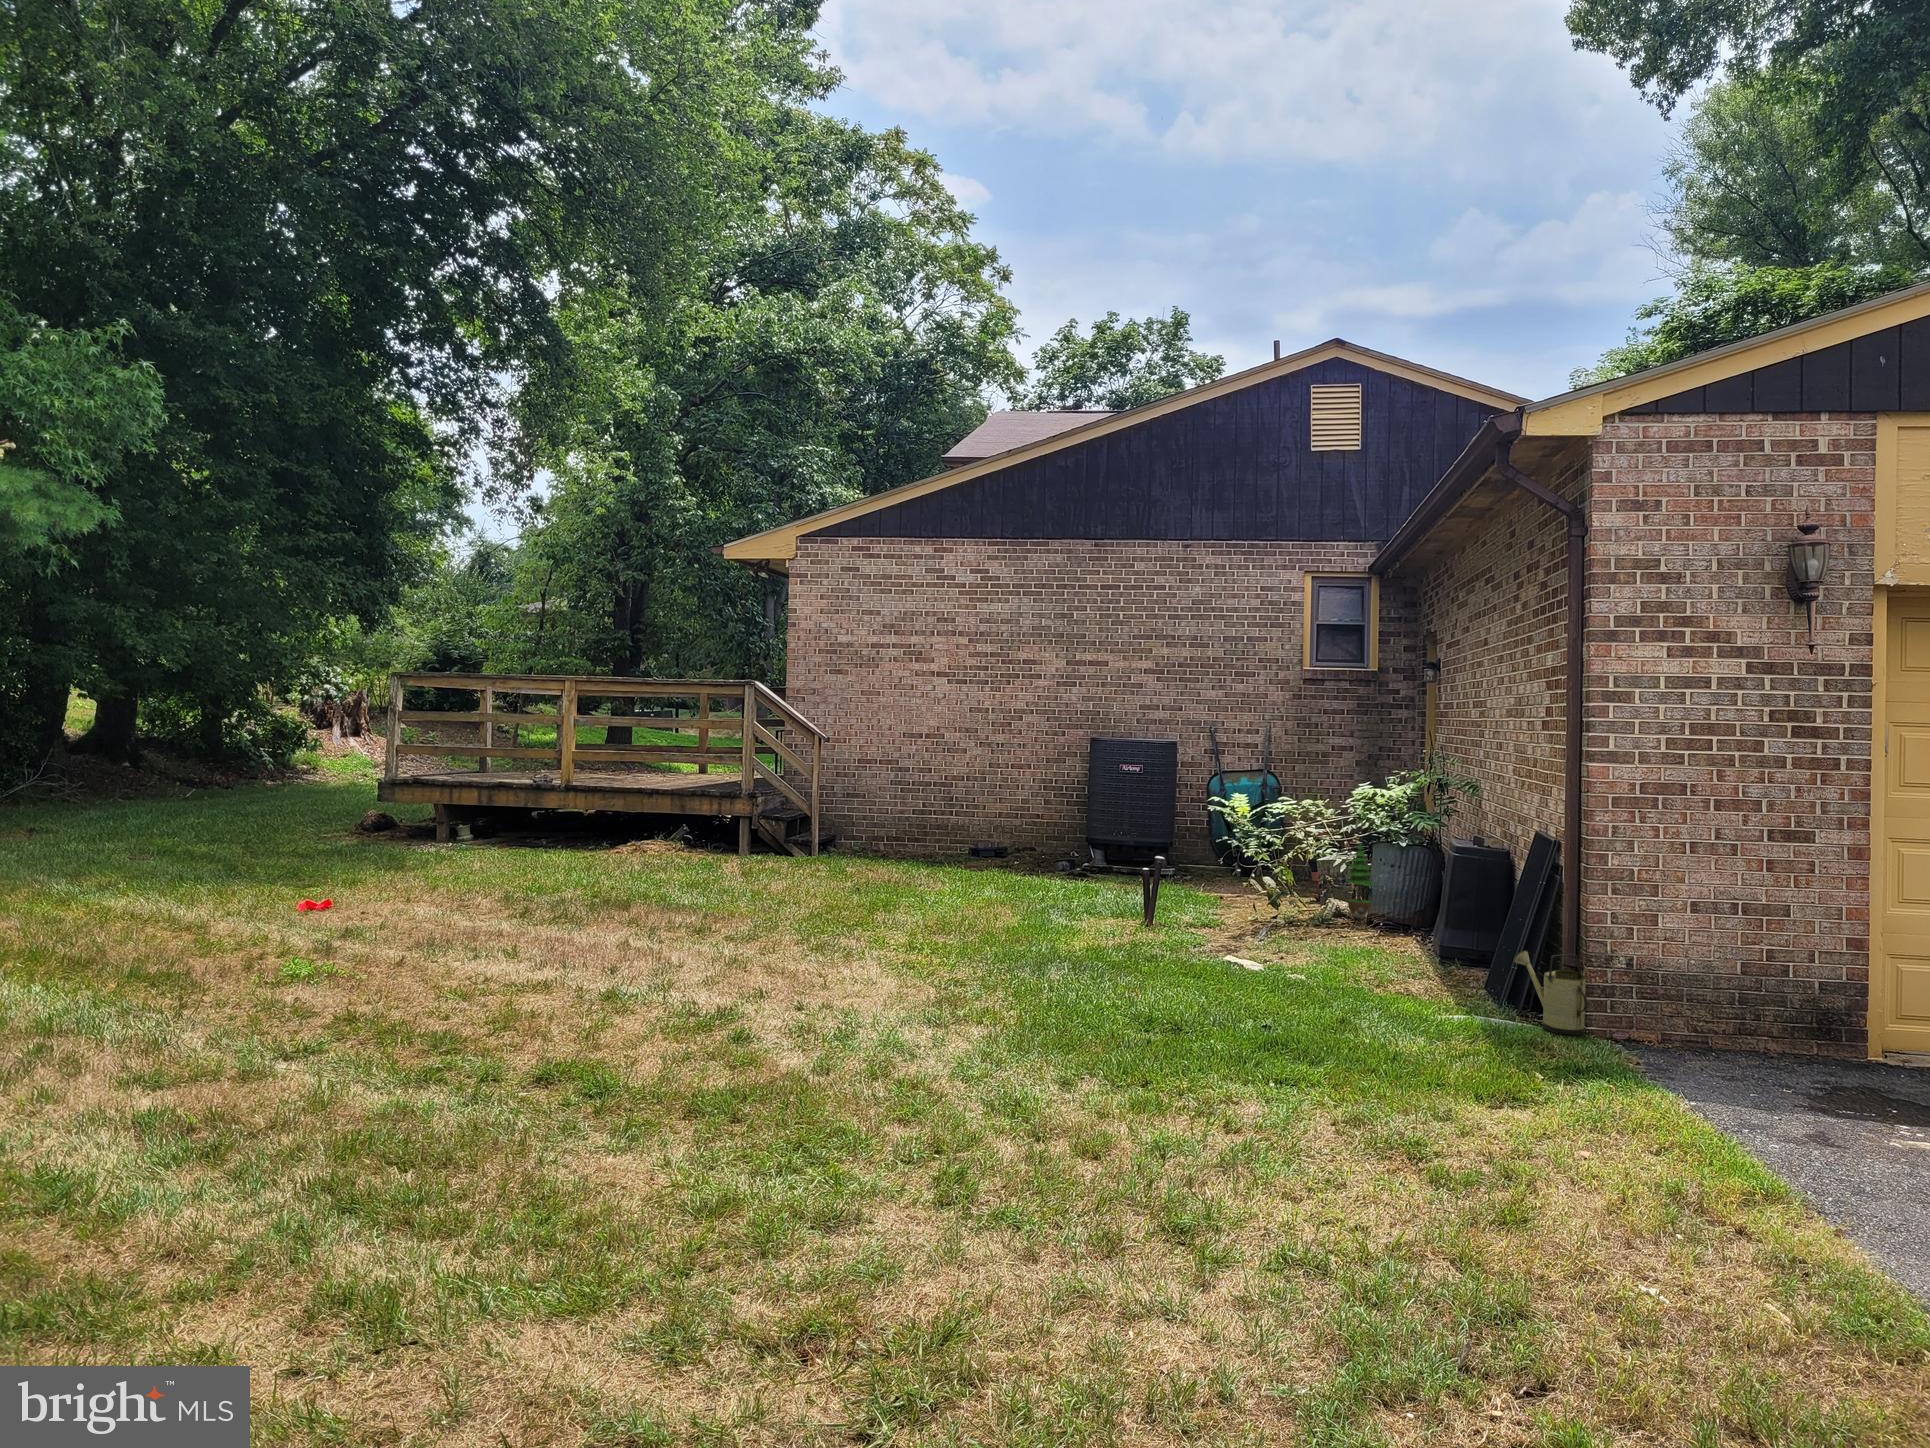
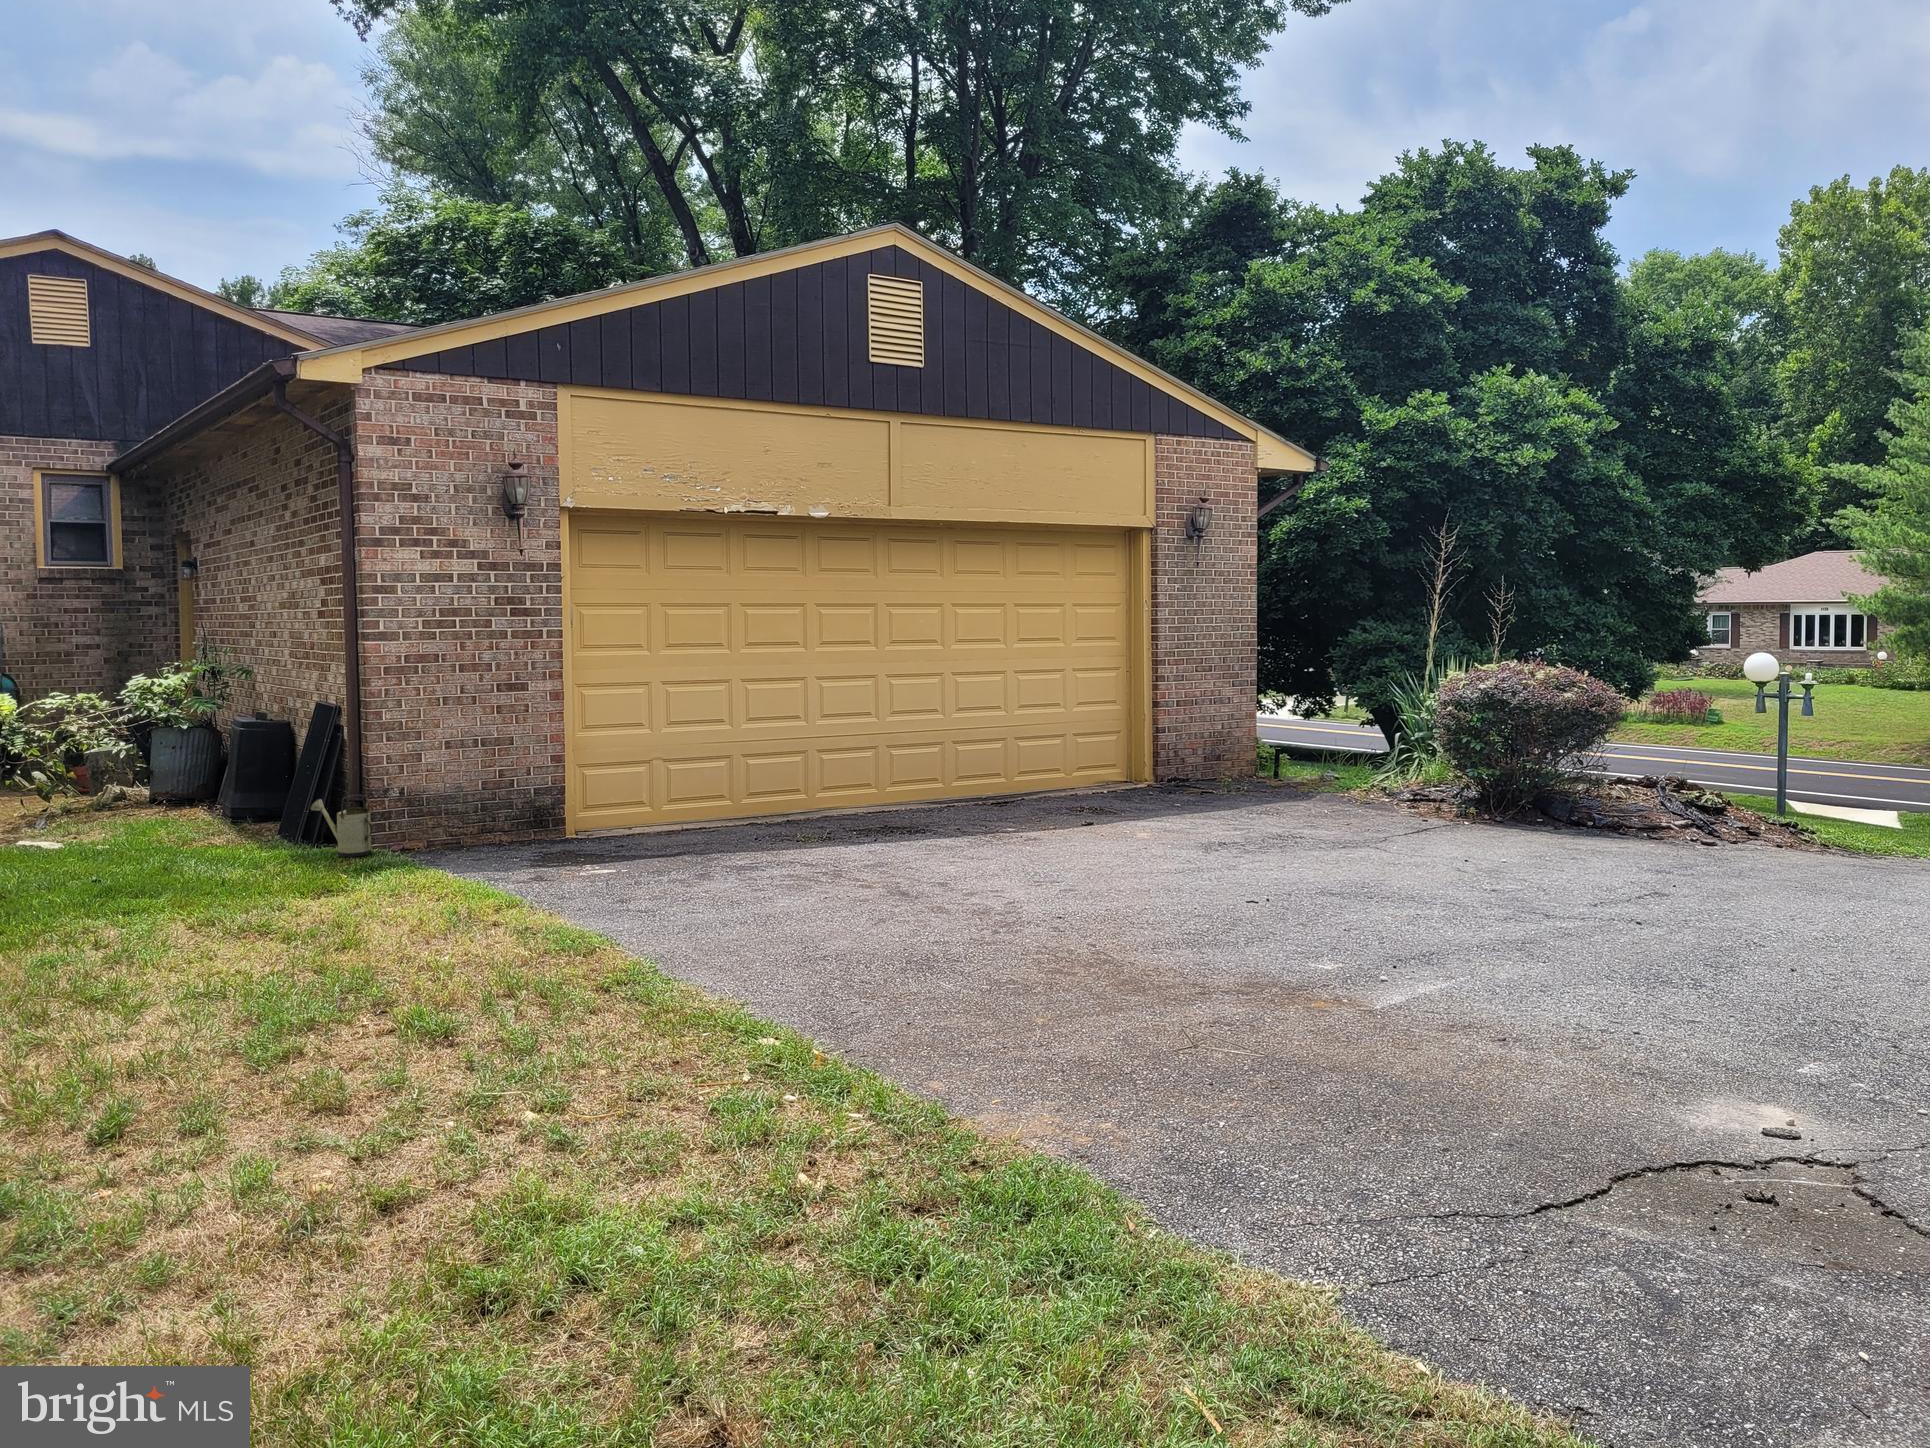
potted tree: present [1346,843,1374,920] -> none [122,732,155,809]

